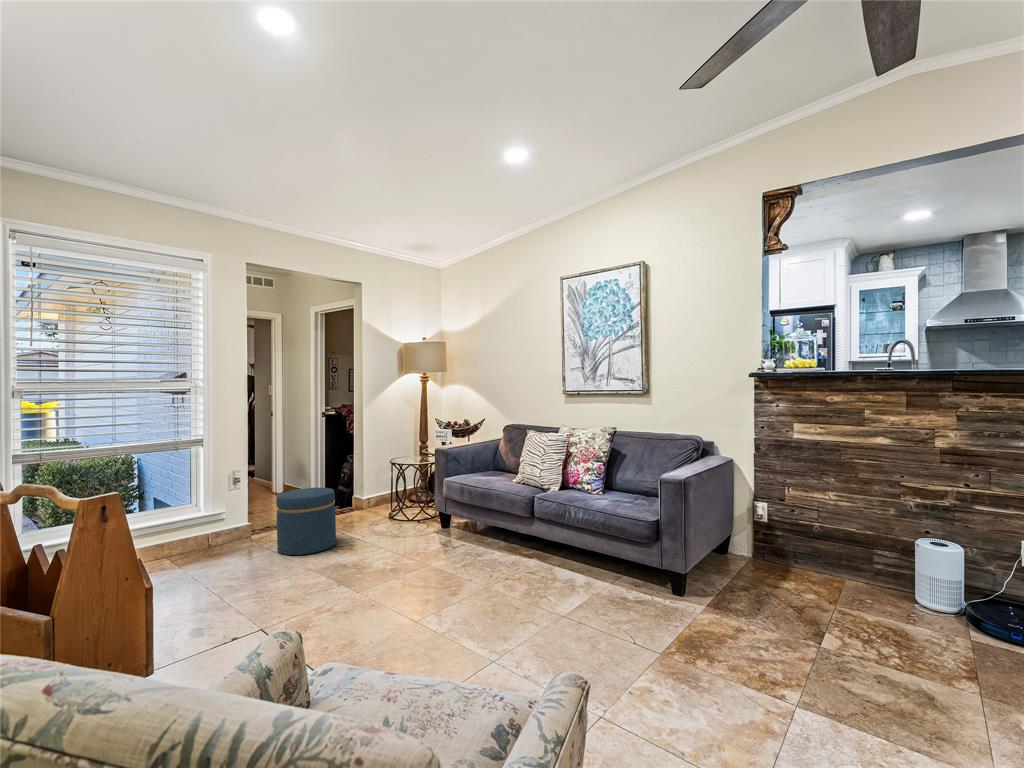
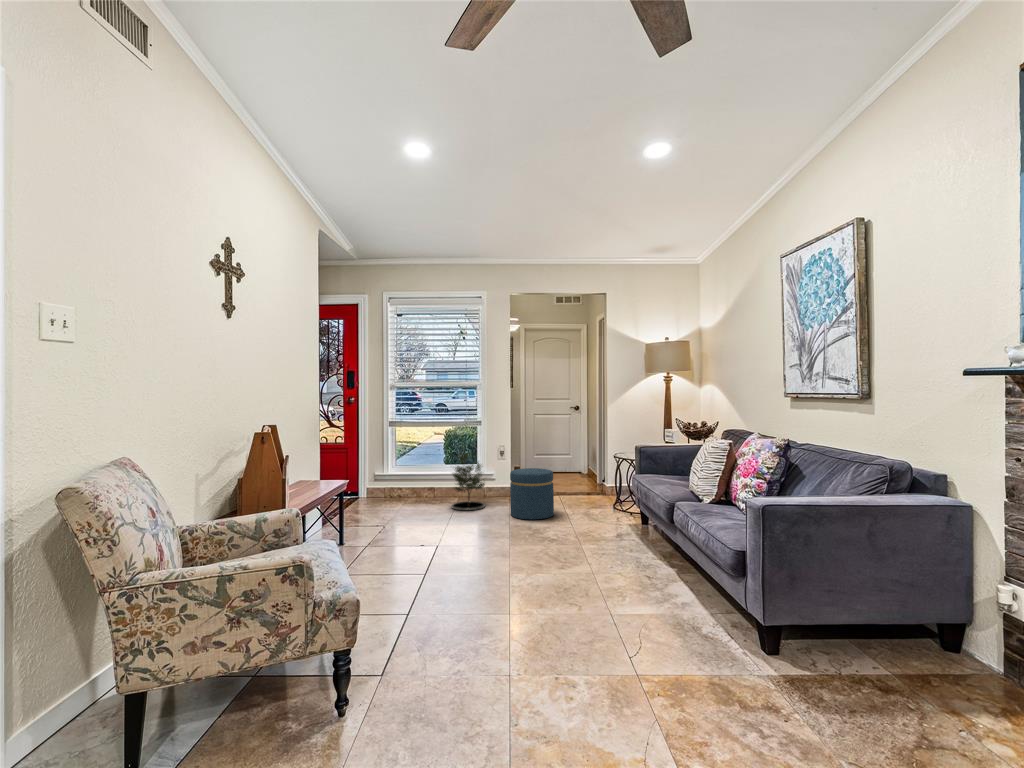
potted tree: none [165,473,227,568] -> present [451,450,485,510]

